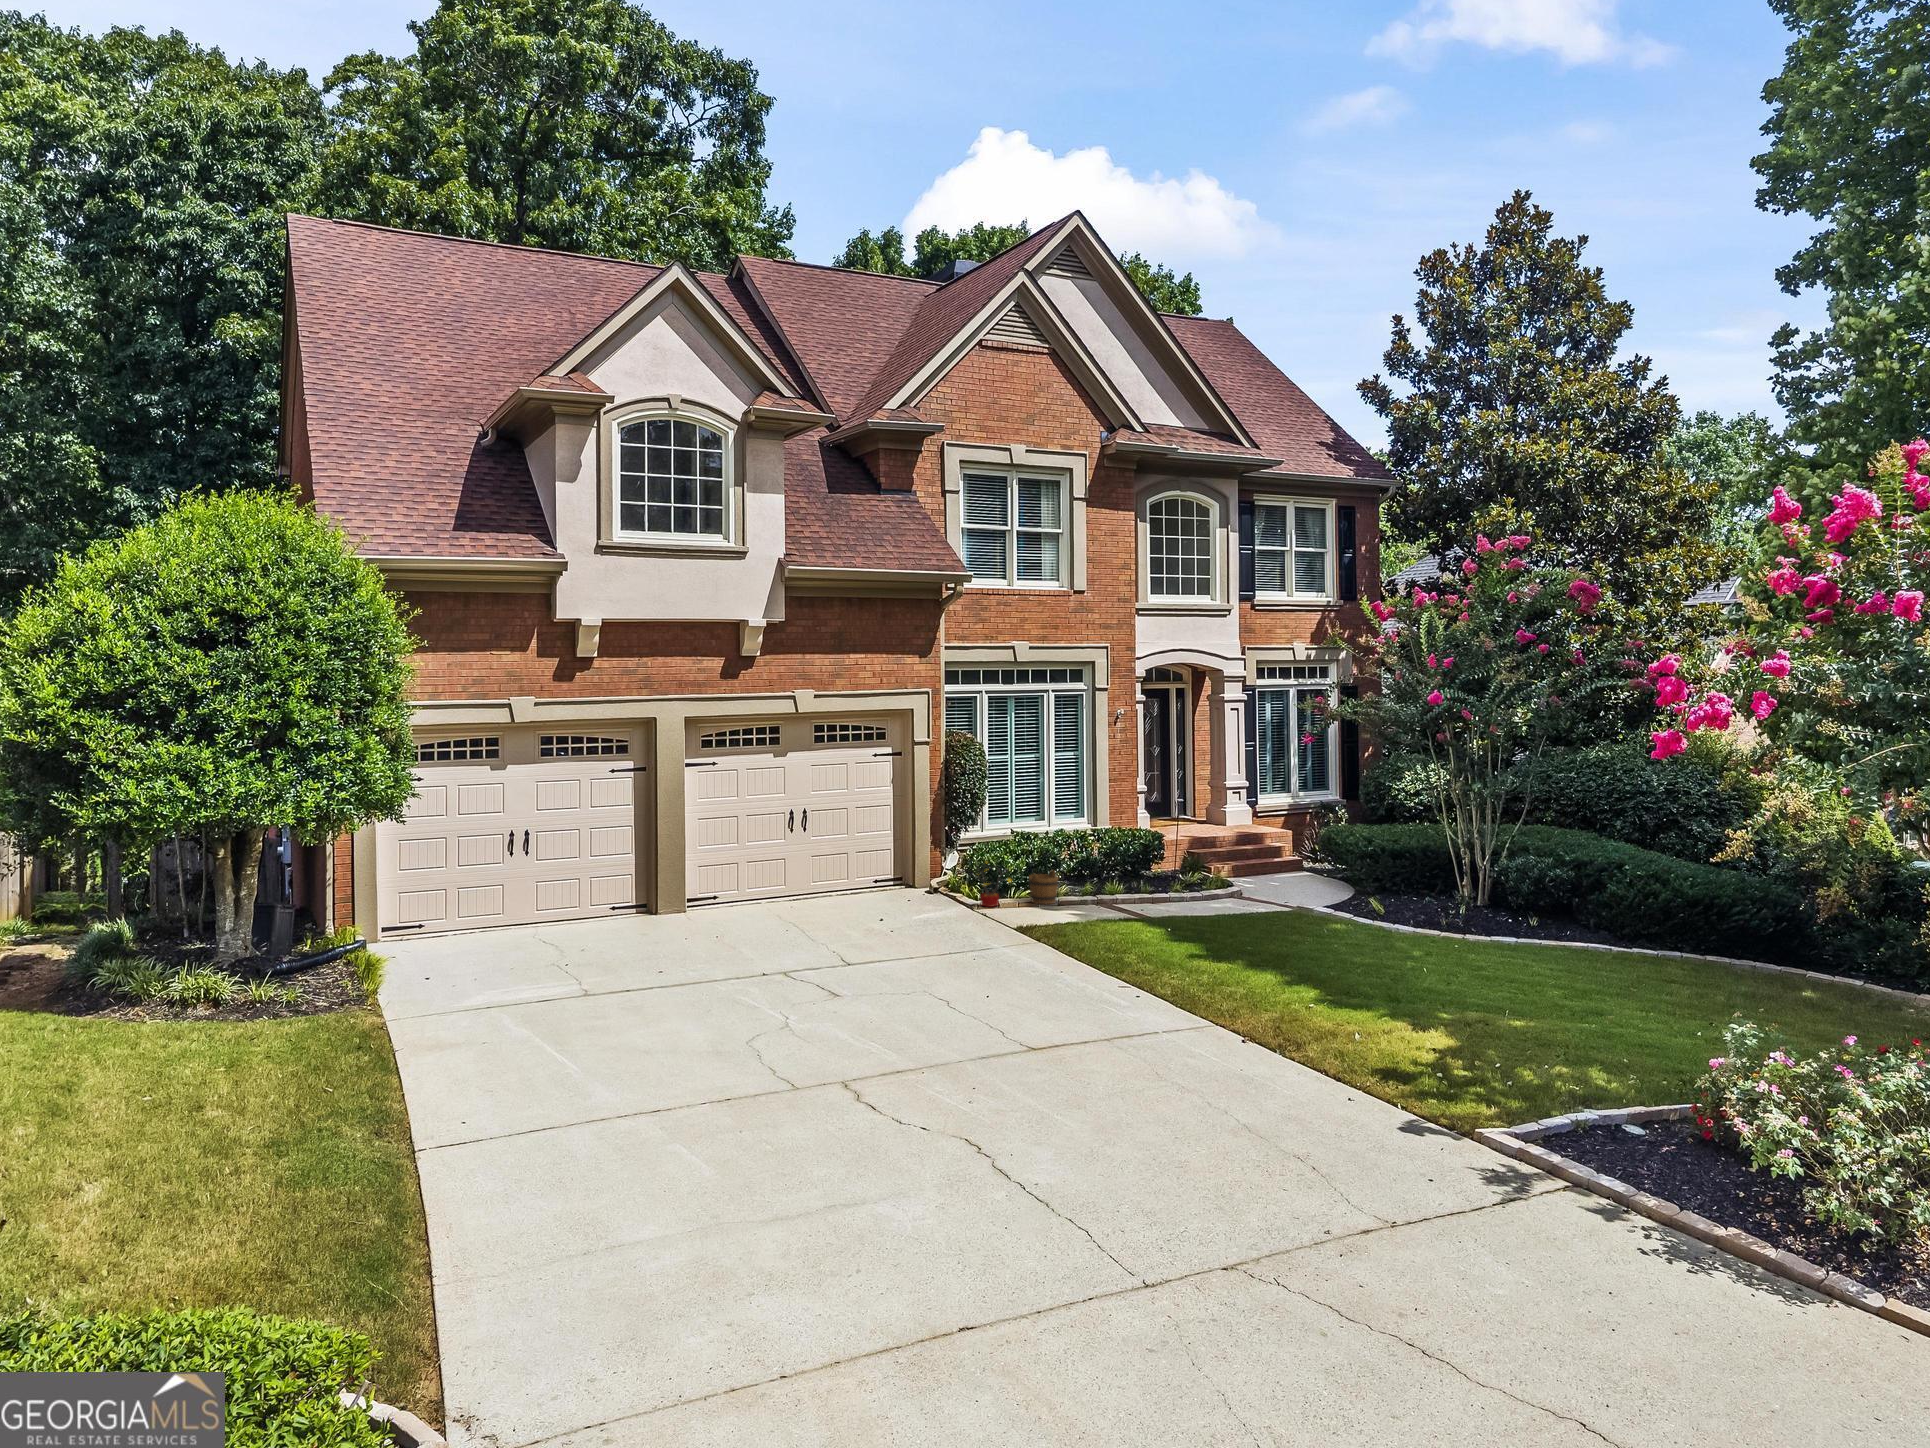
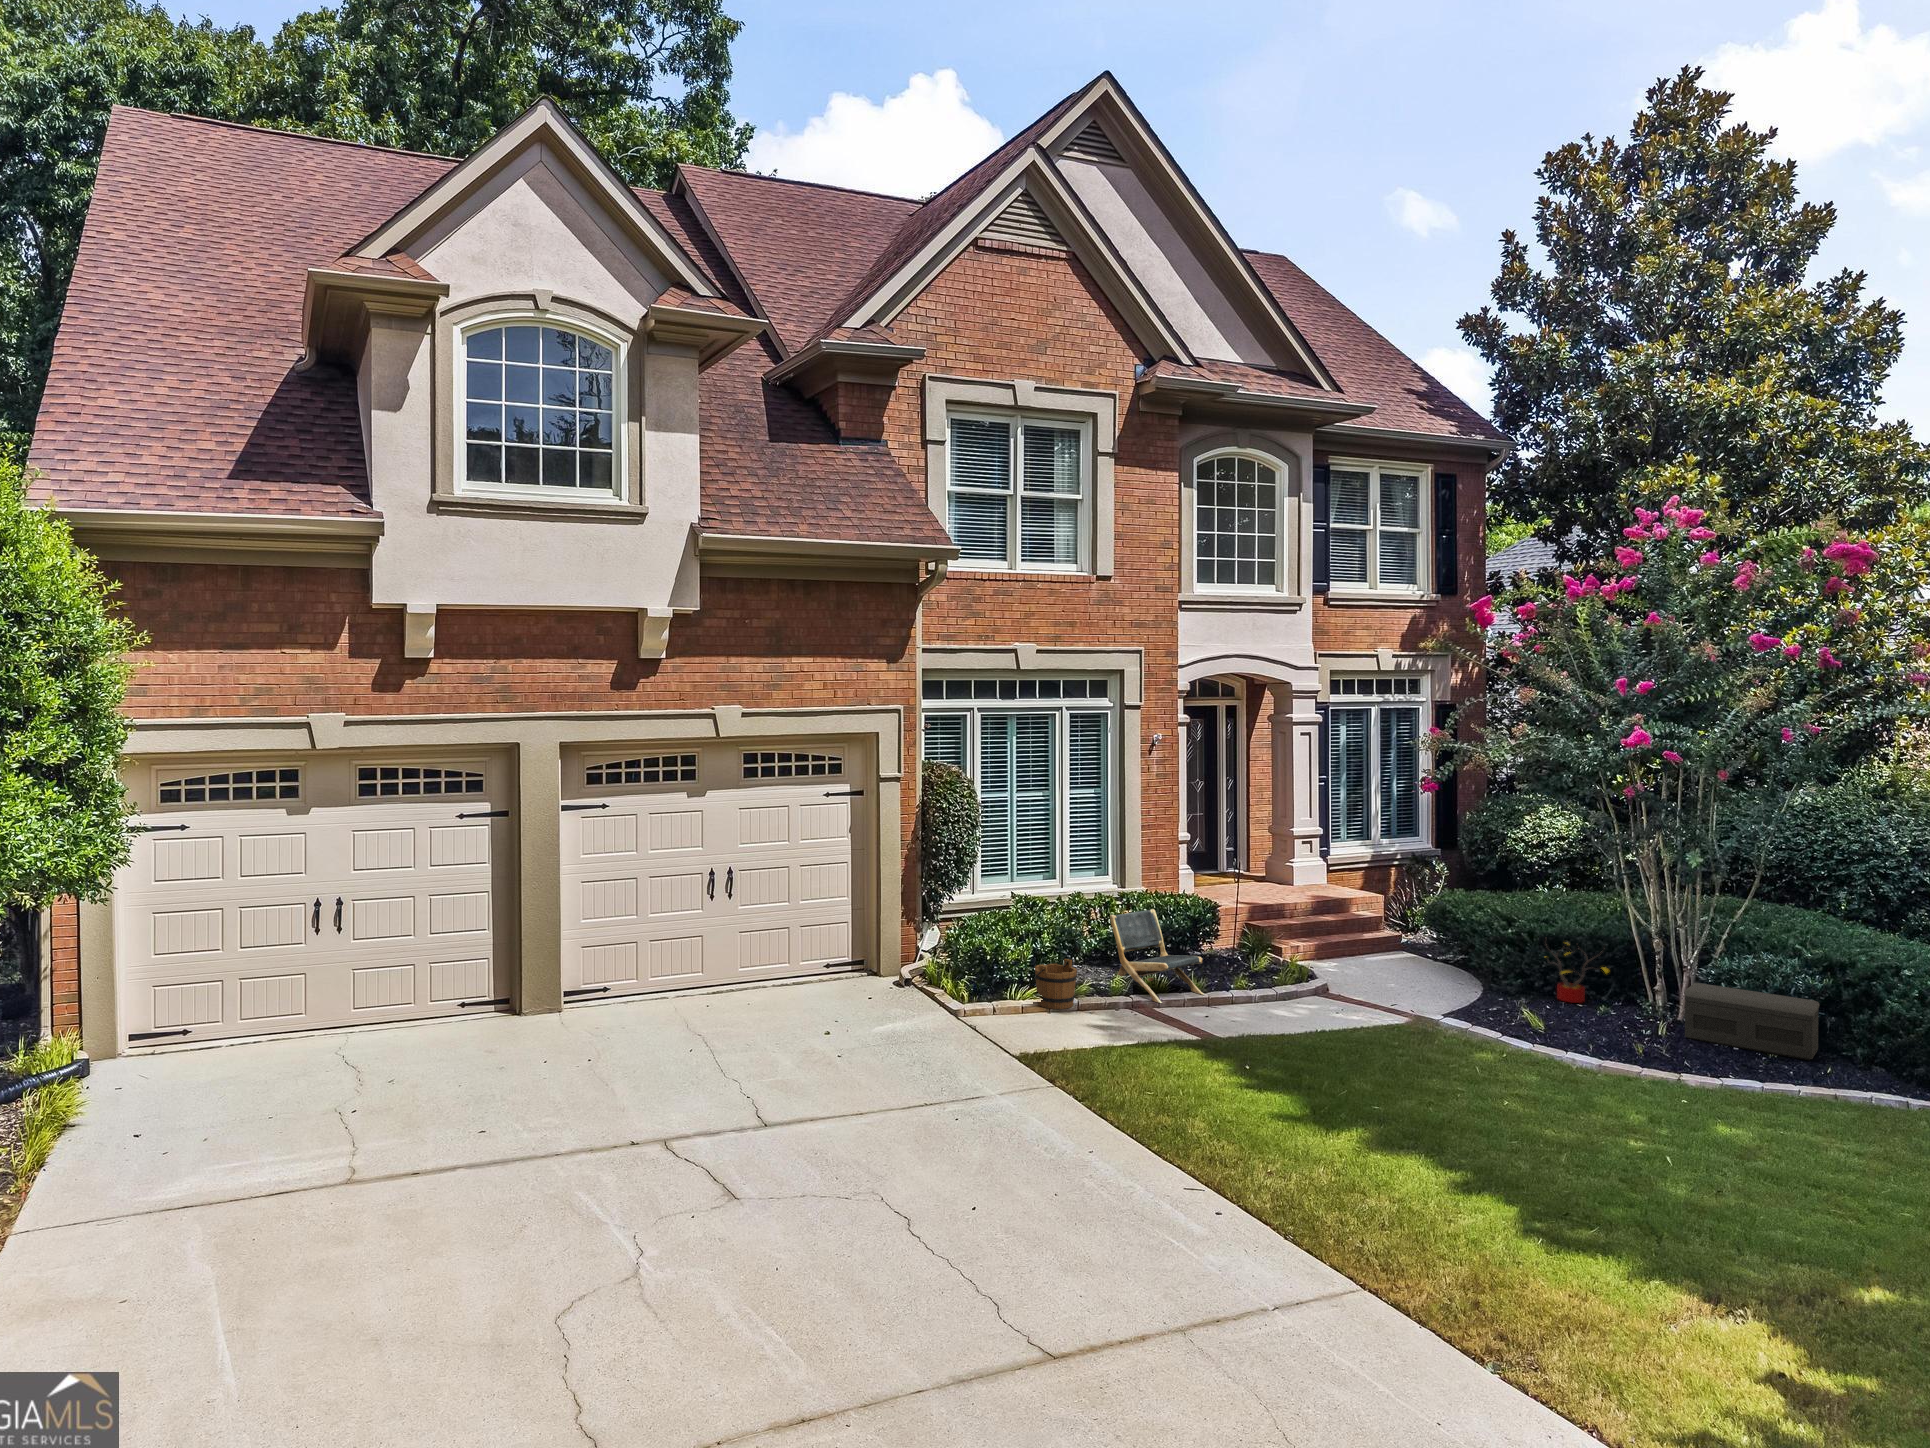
lounge chair: none [1083,836,1150,900] -> present [1110,909,1203,1003]
decorative plant: present [980,863,1011,907] -> present [1545,943,1610,1003]
storage bench: none [1469,874,1552,919] -> present [1685,983,1819,1060]

